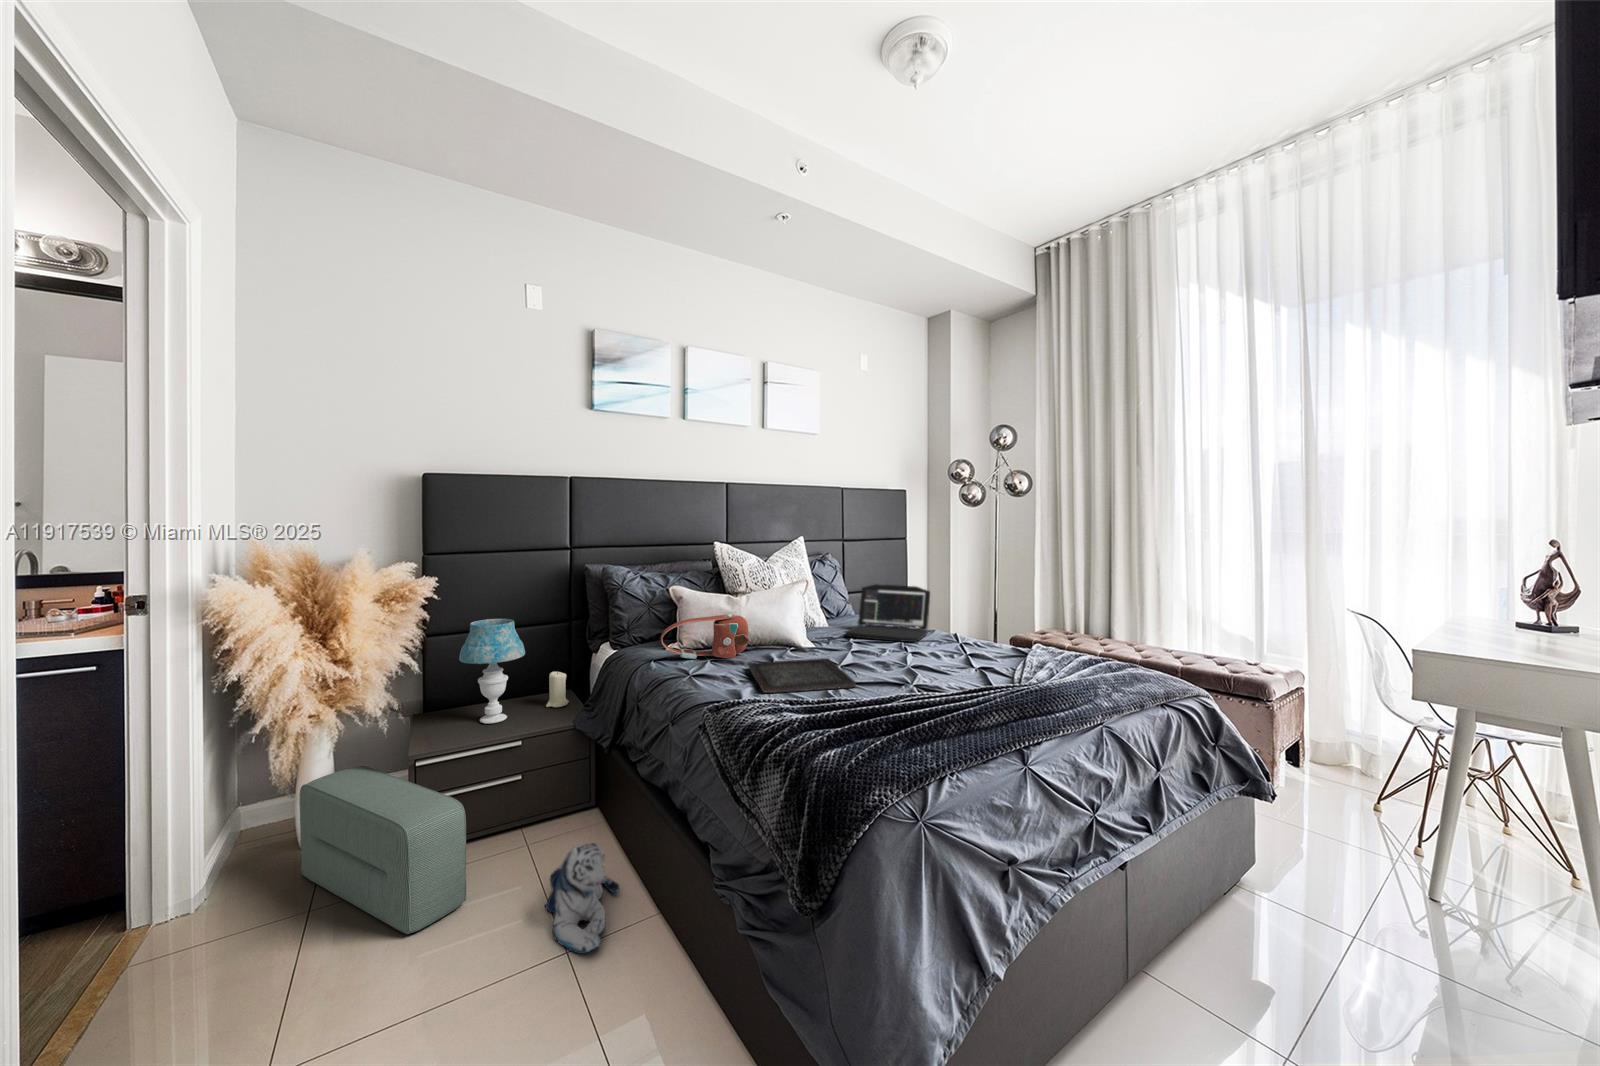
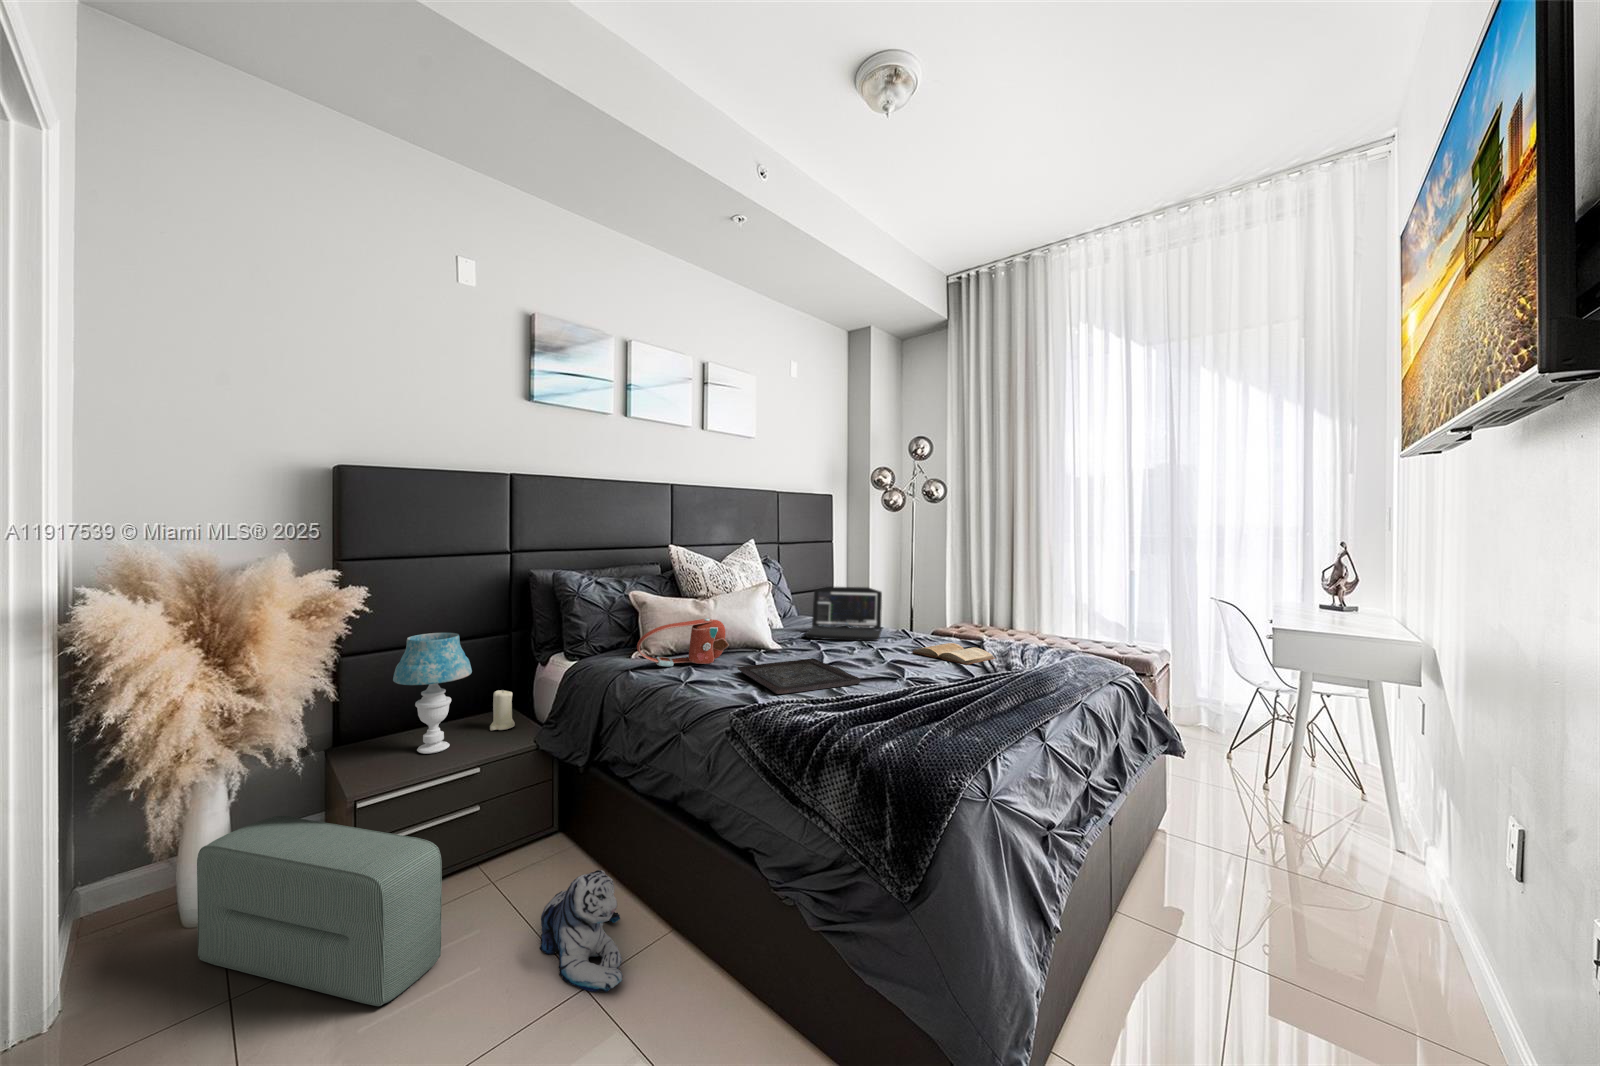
book: none [940,649,1027,674] -> present [912,643,995,665]

